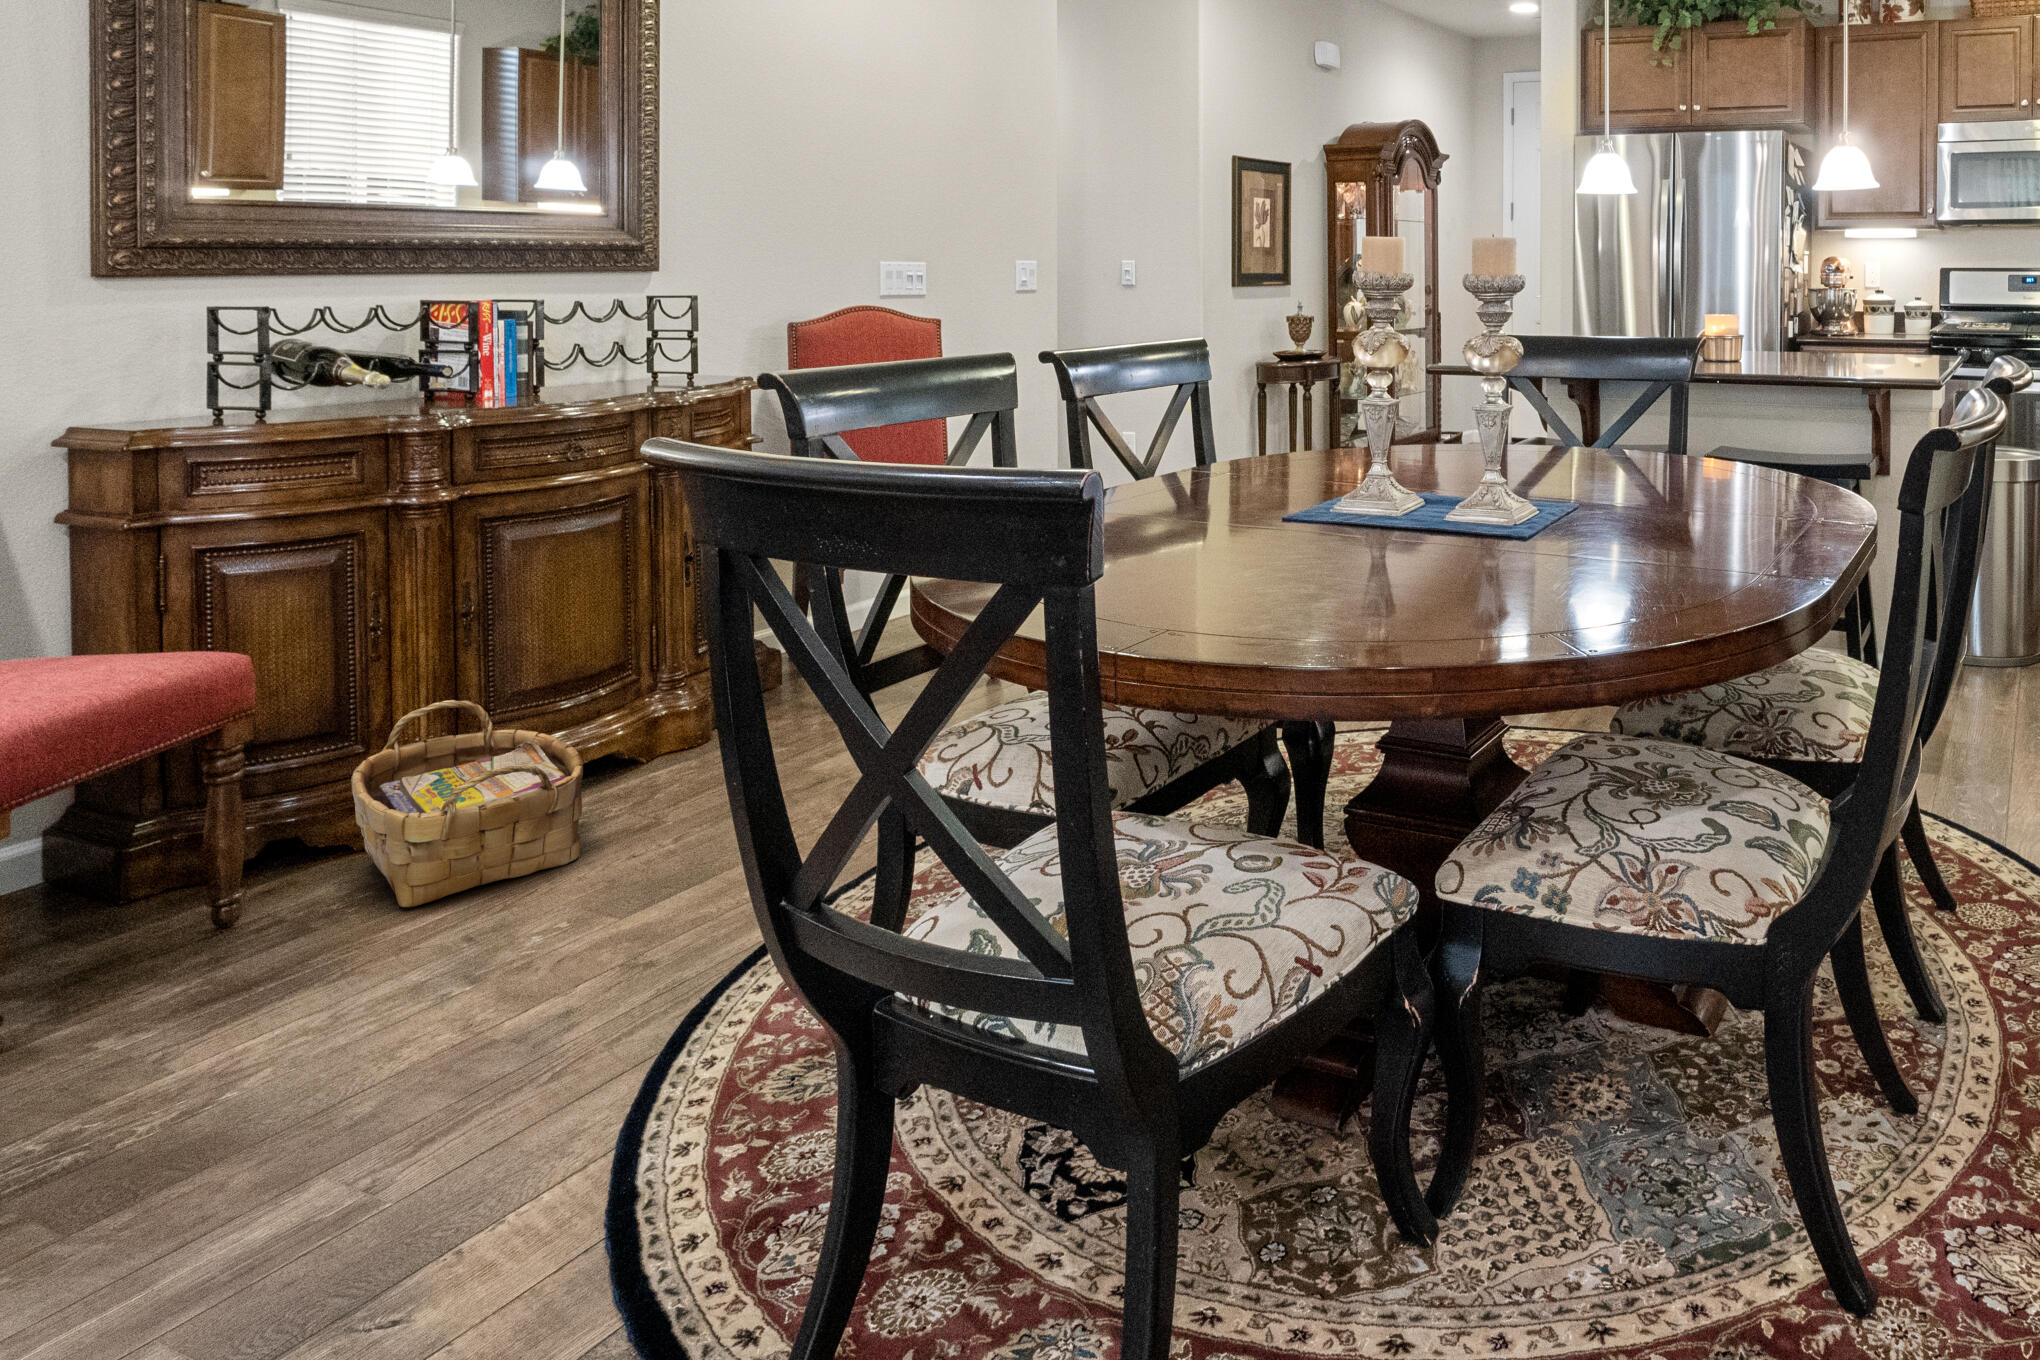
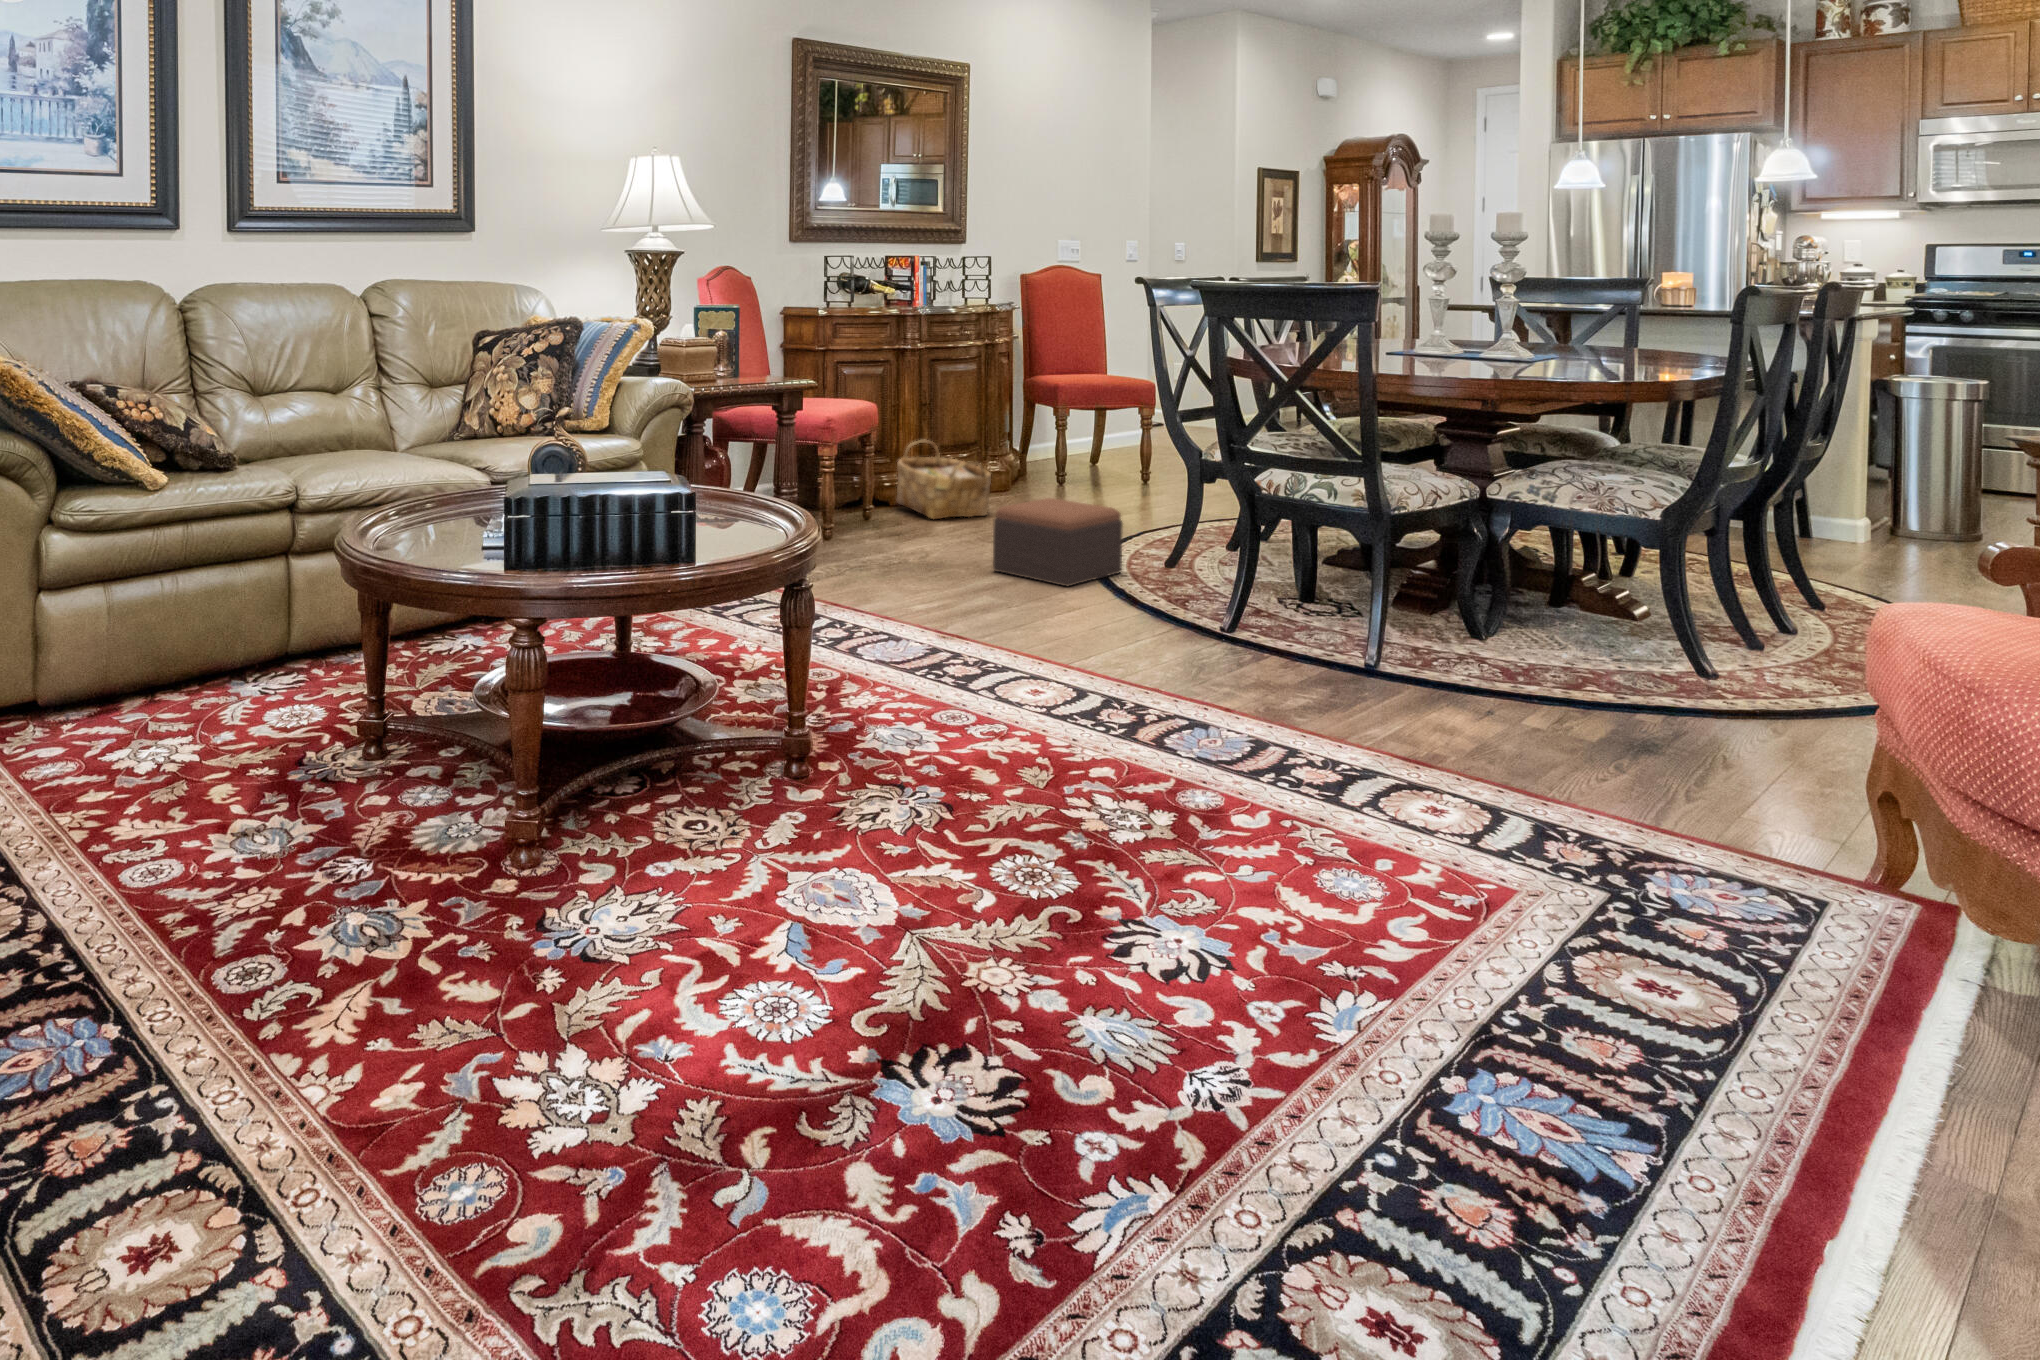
footstool: none [286,941,699,1284] -> present [993,498,1123,586]

